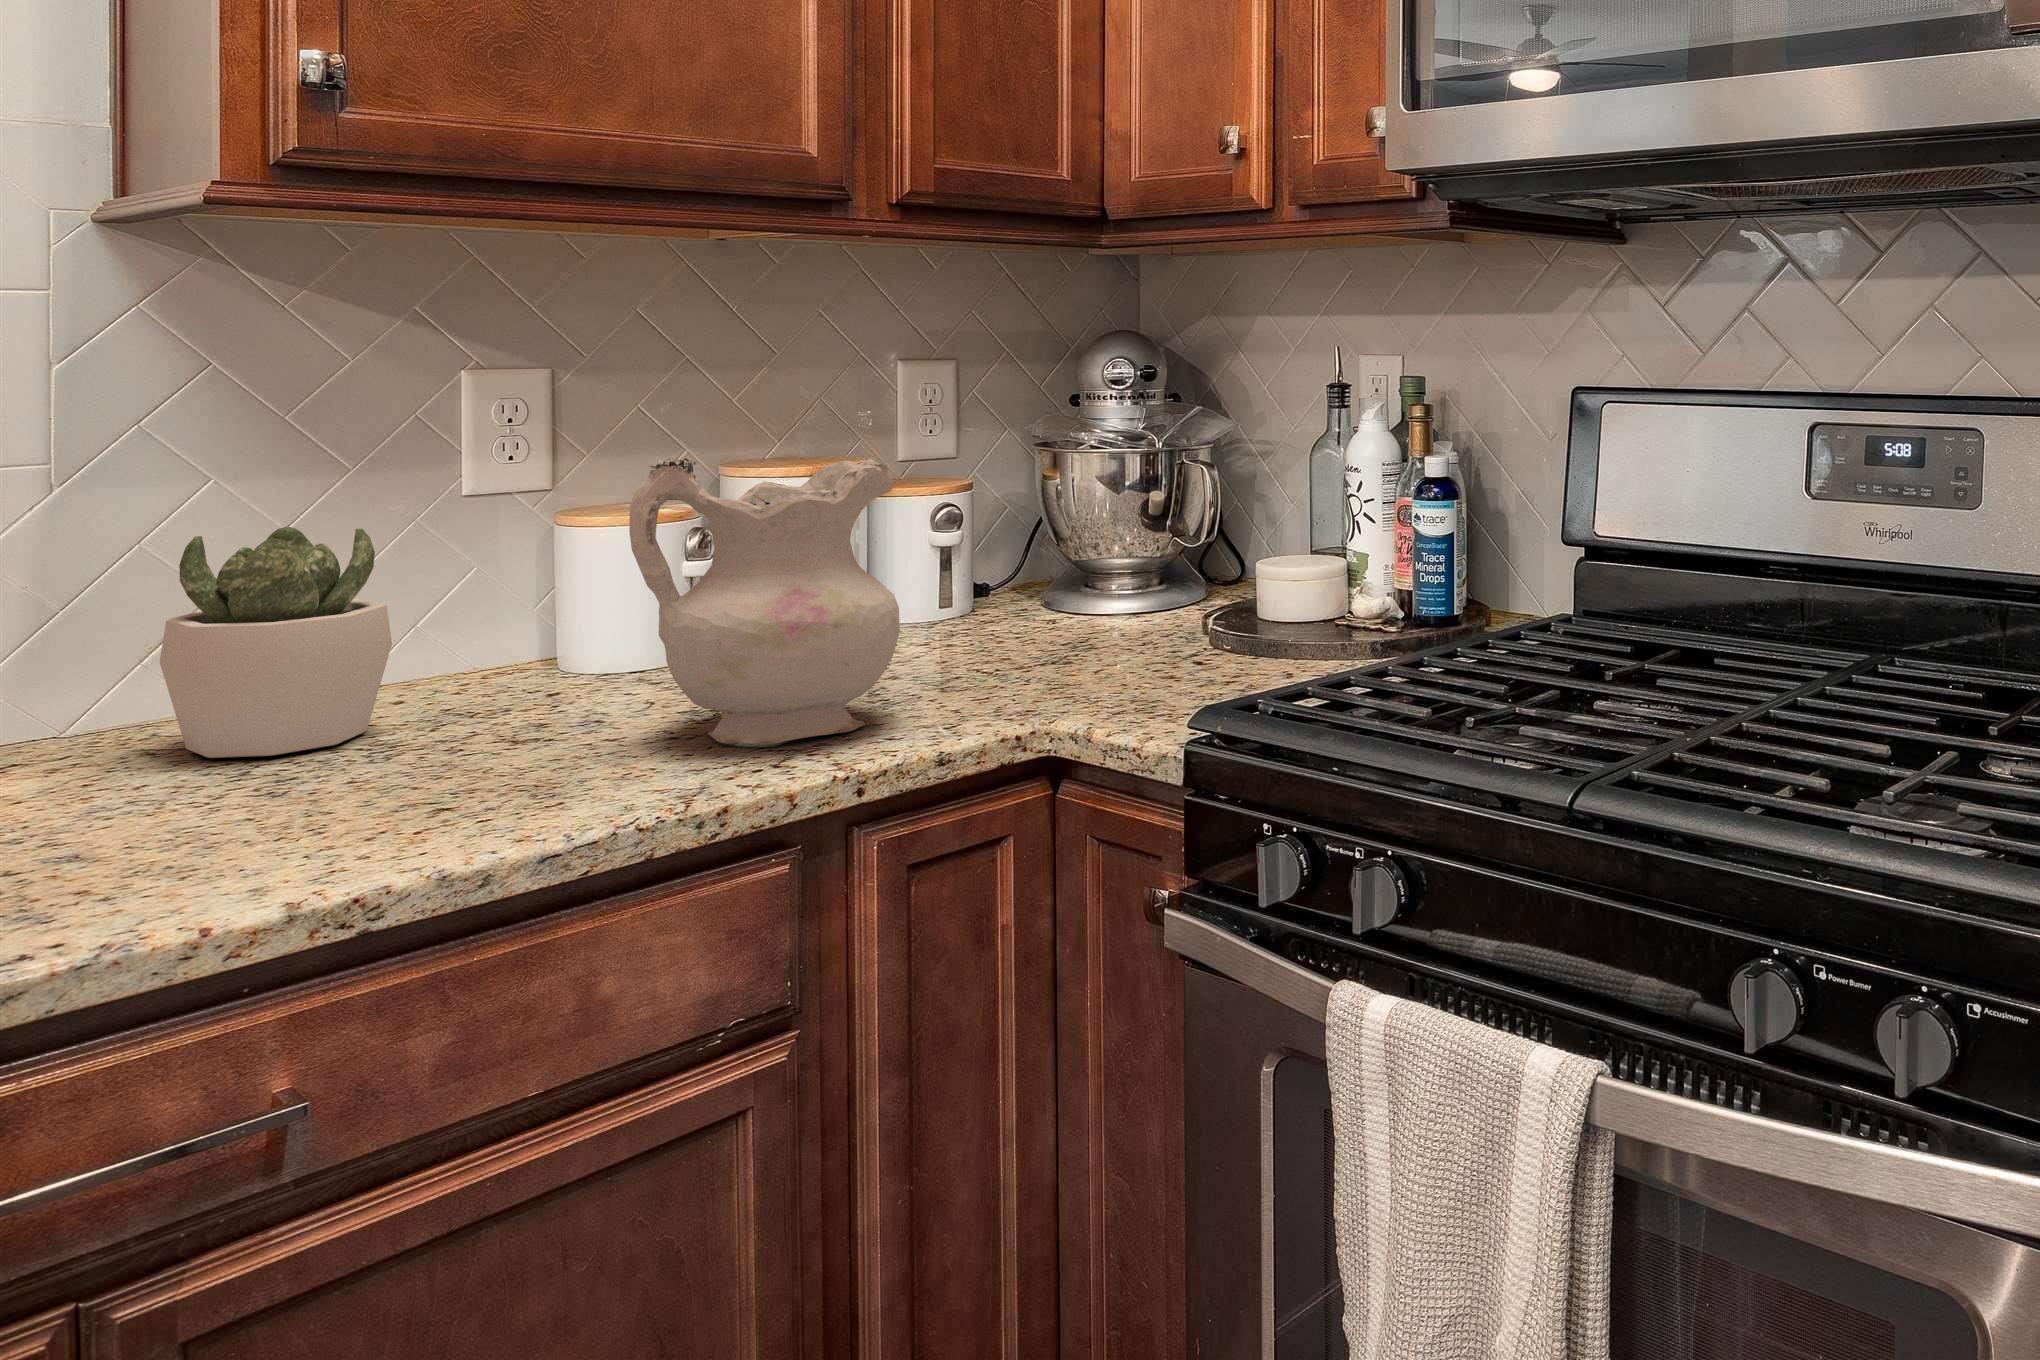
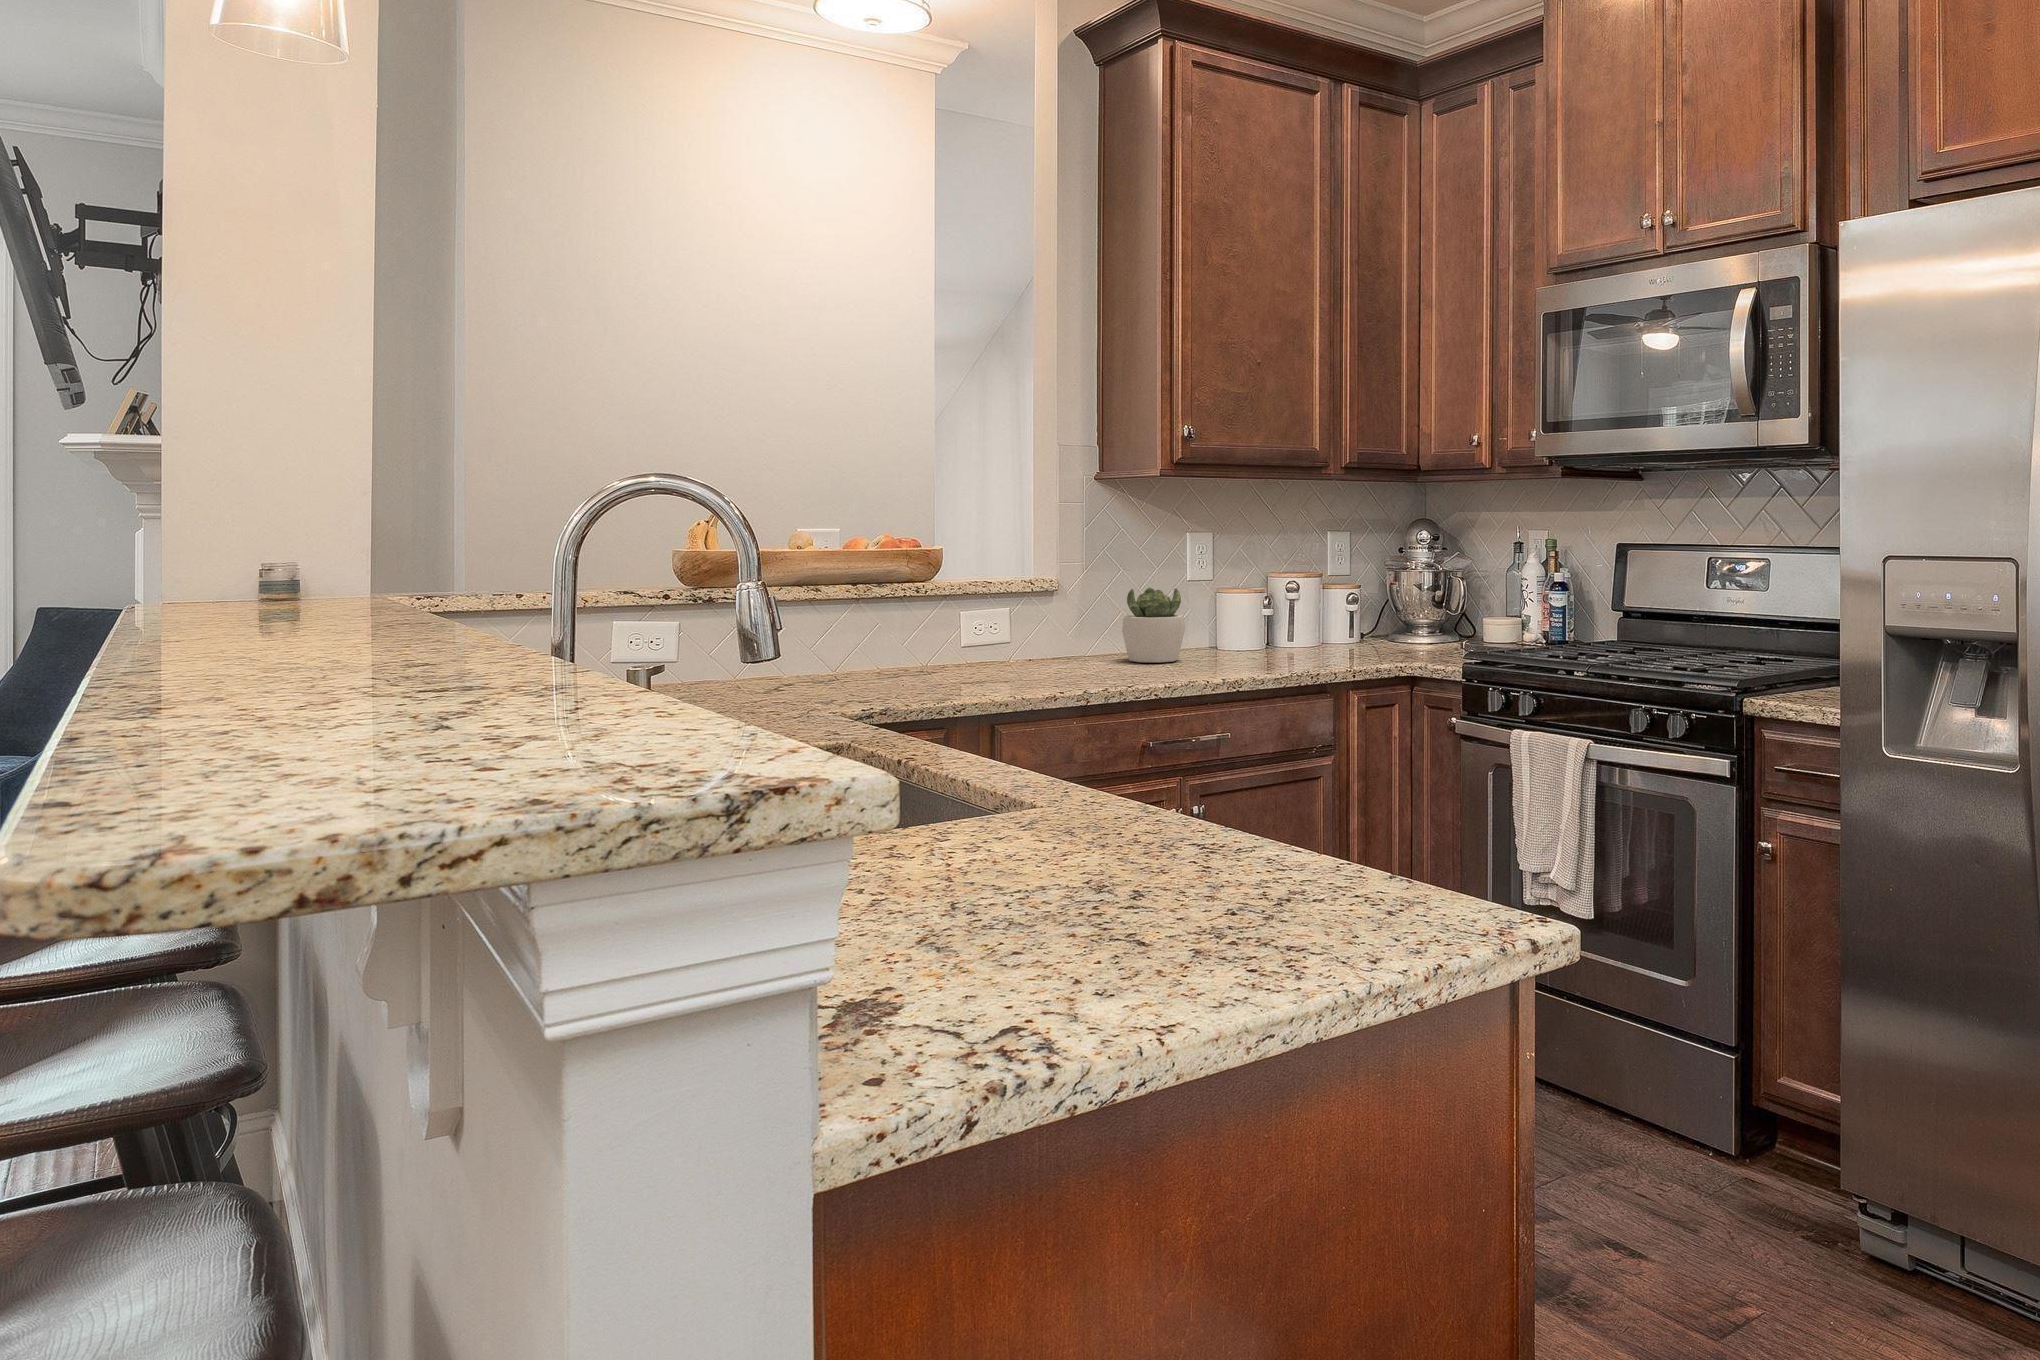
ceramic pitcher: present [629,458,900,744] -> none [1270,564,1356,666]

